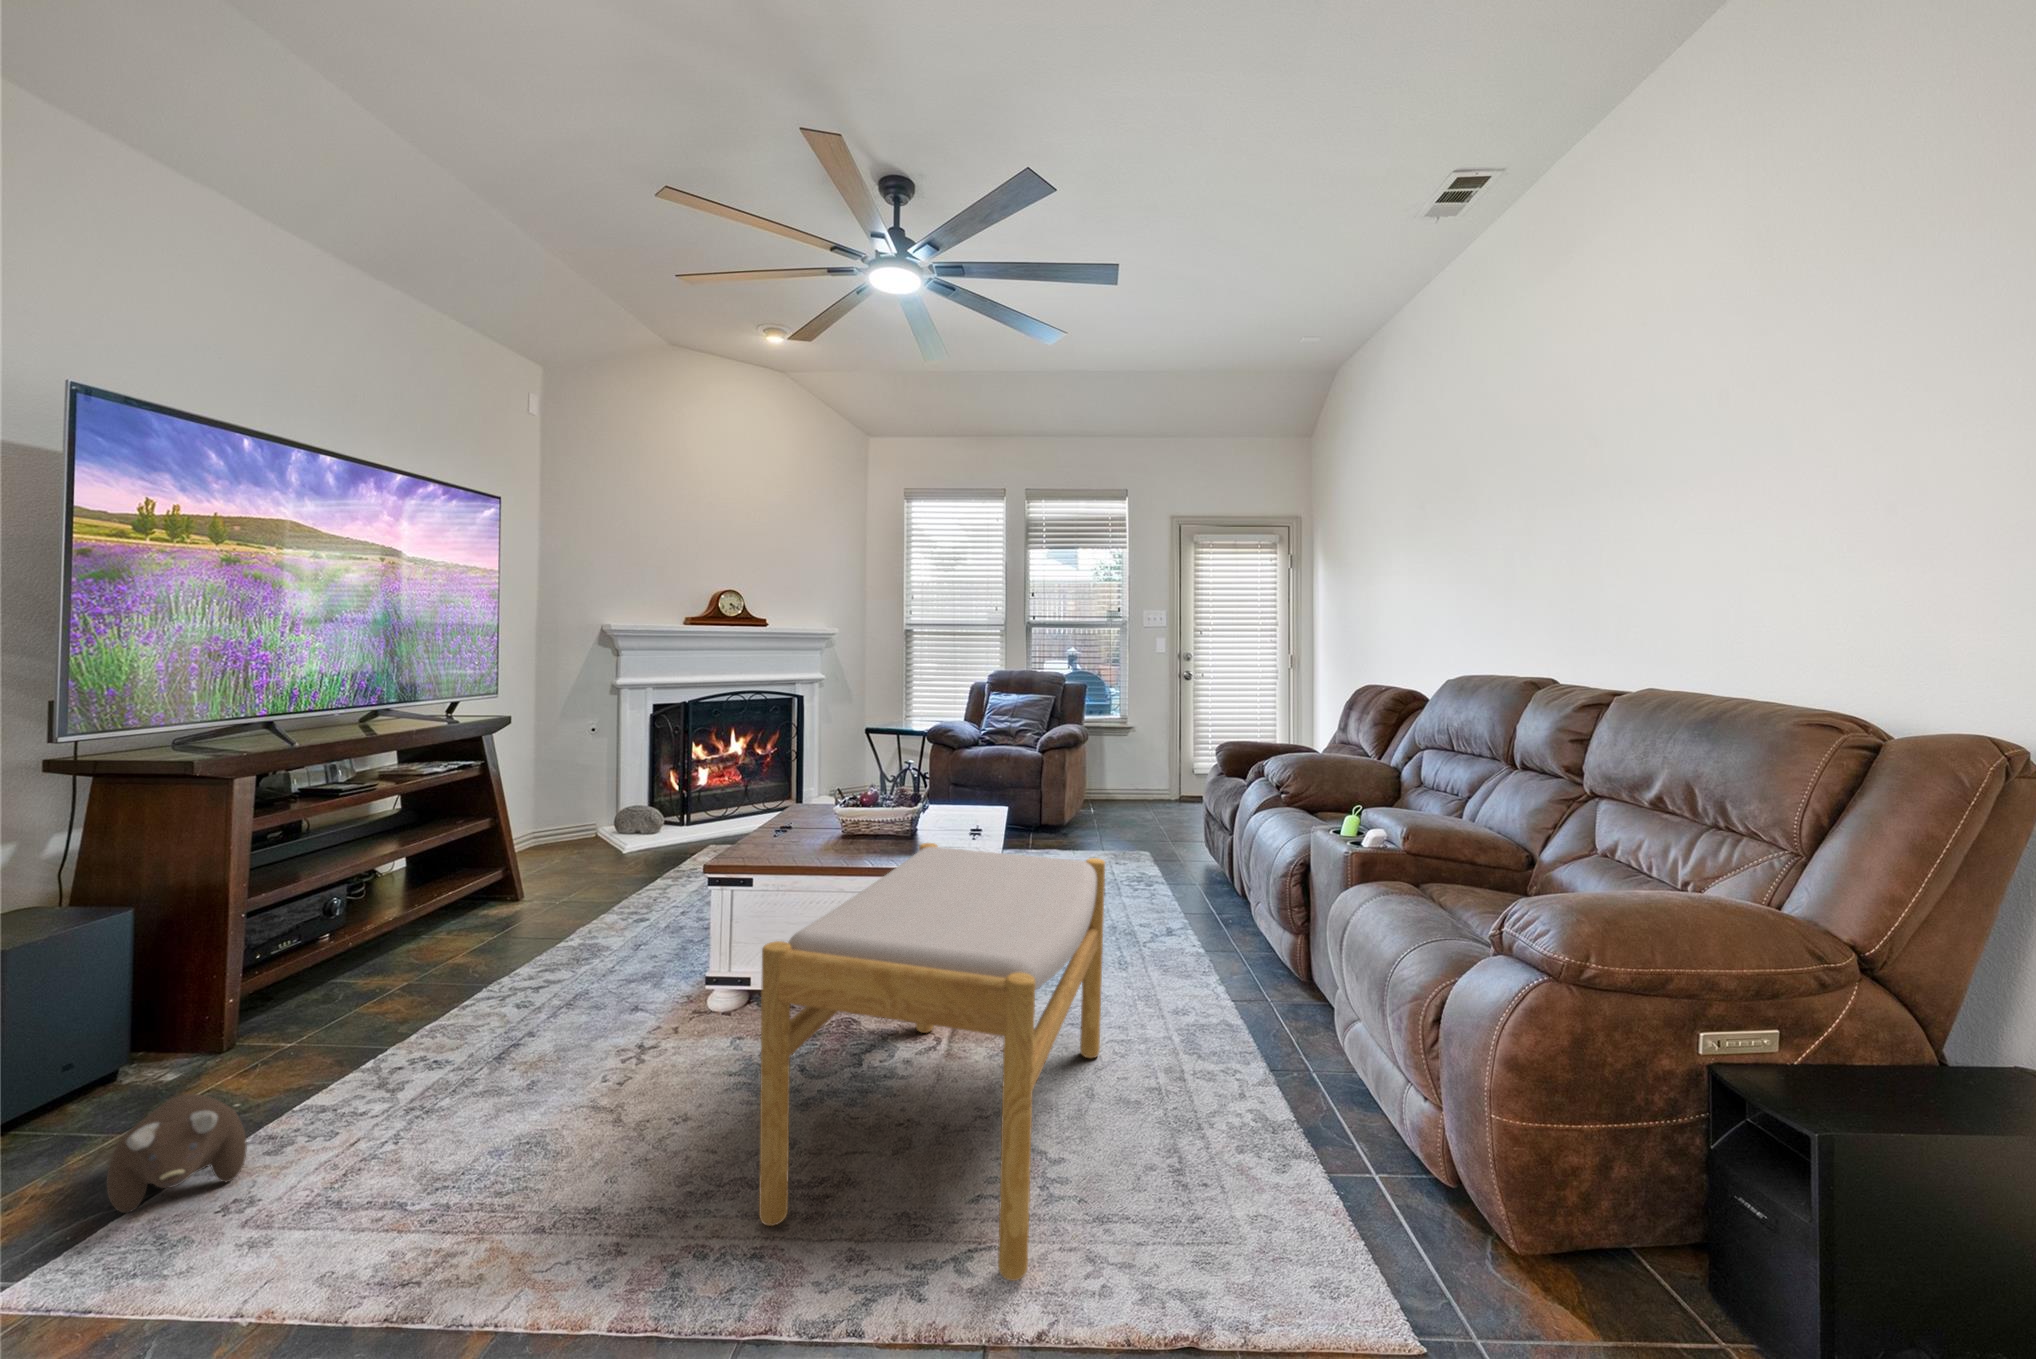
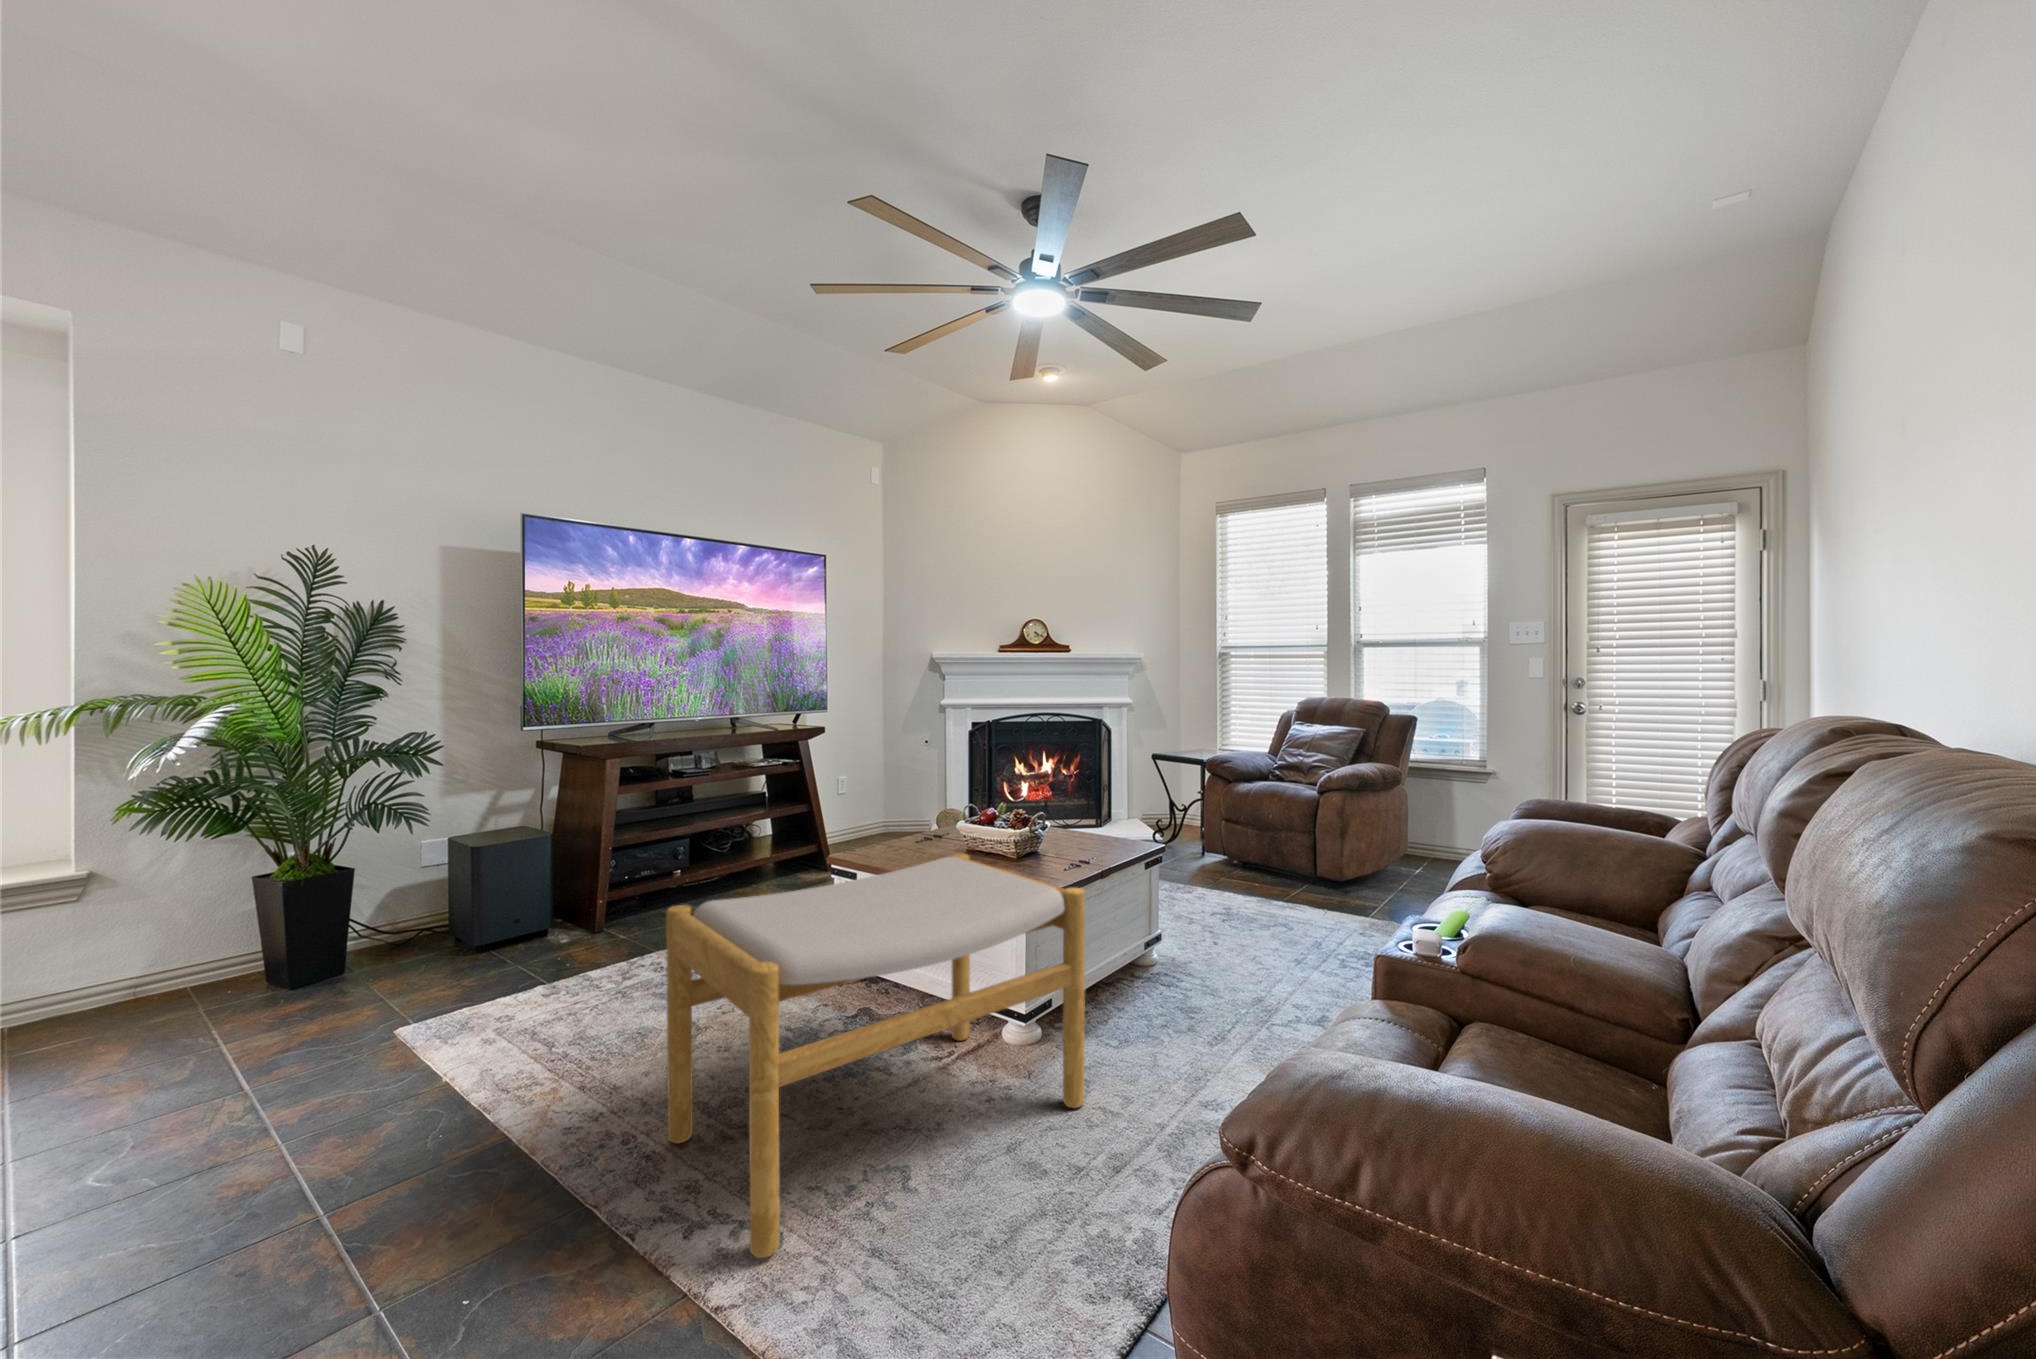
plush toy: present [107,1094,247,1213] -> none [436,951,516,1014]

